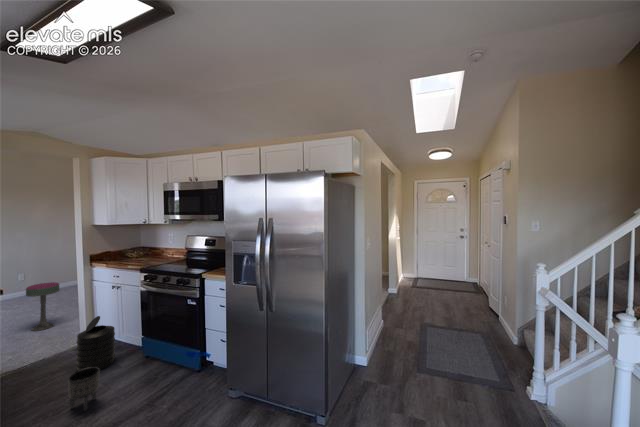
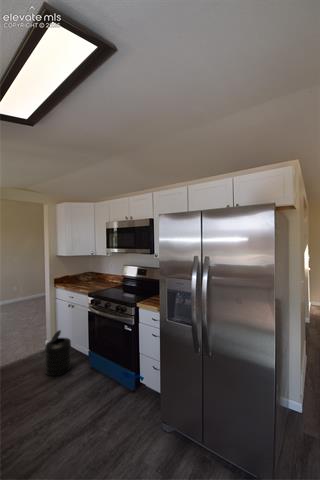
bar stool: present [26,282,59,331] -> none [17,296,37,332]
planter: present [68,367,100,411] -> none [37,377,59,416]

